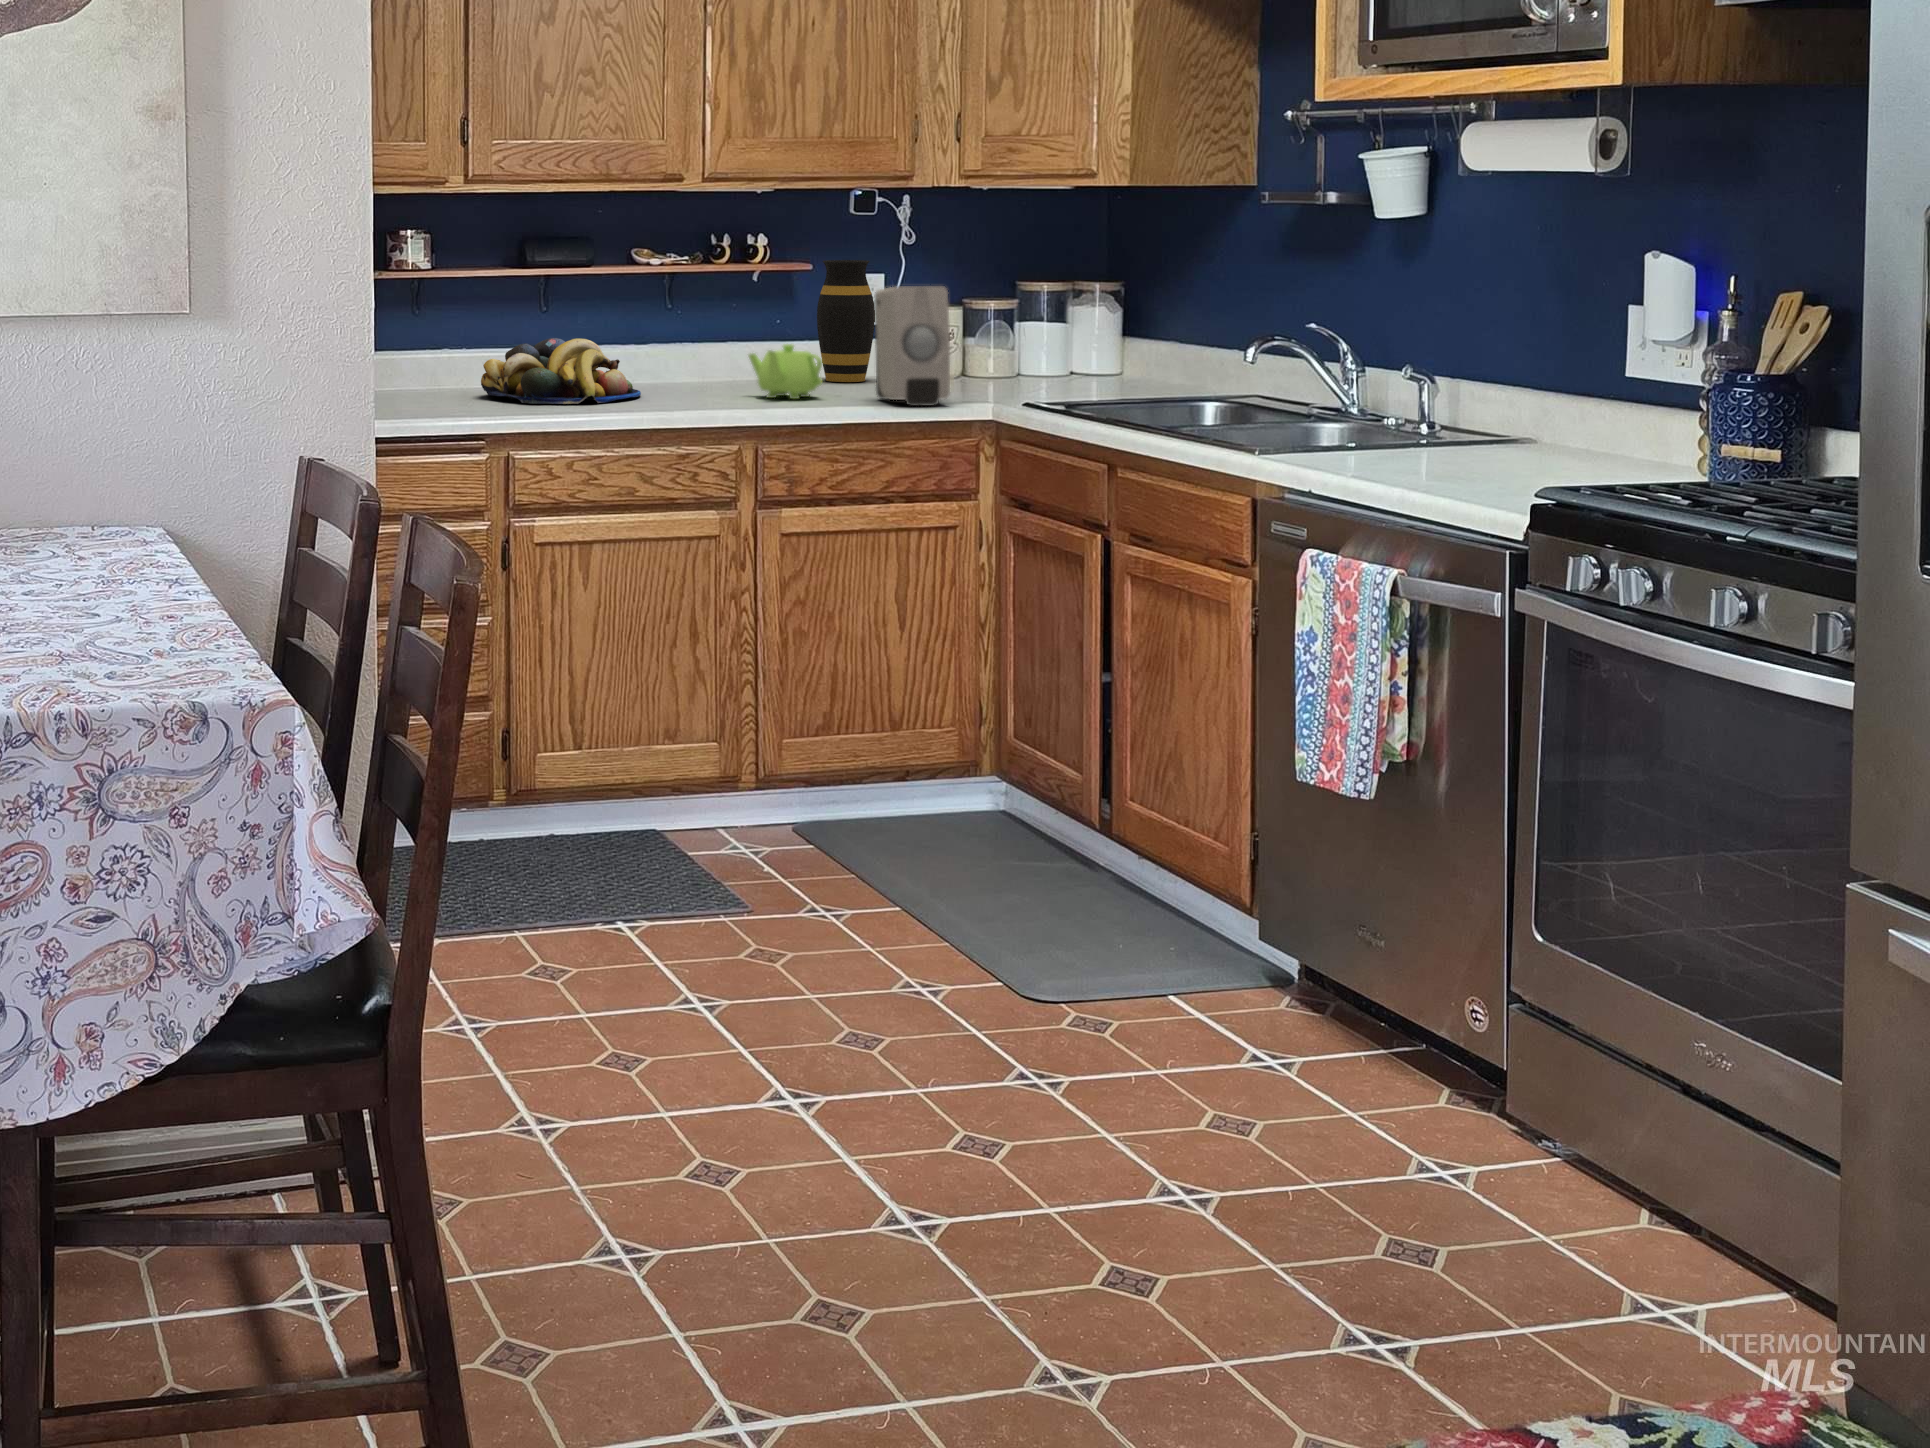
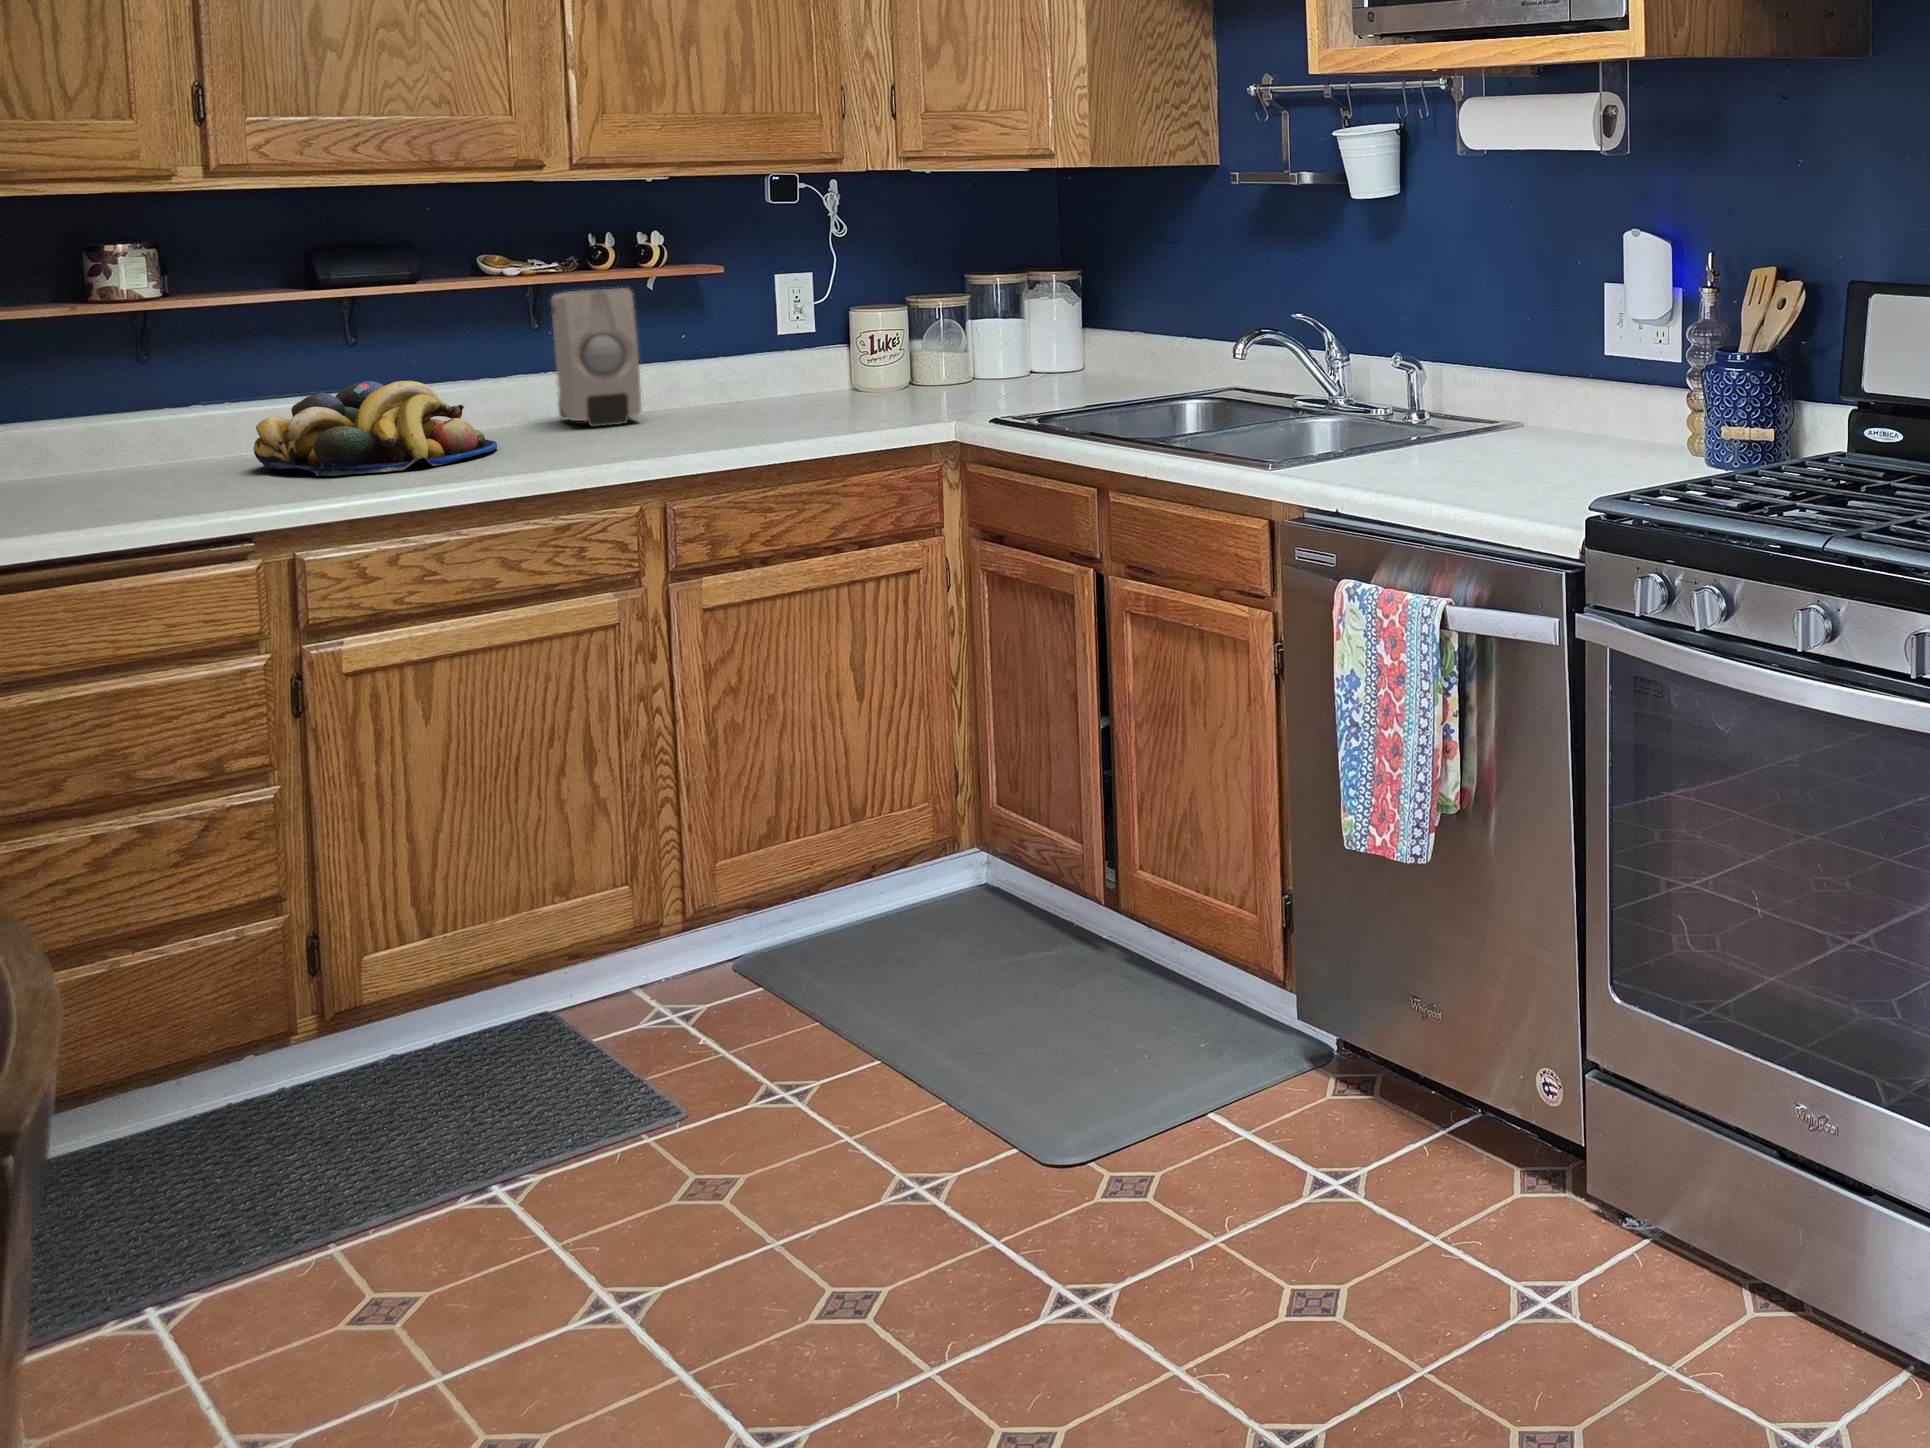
vase: present [817,260,875,382] -> none [730,259,802,405]
soap dispenser: present [875,286,950,406] -> present [551,288,641,427]
teapot: present [749,344,822,399] -> none [642,369,743,437]

